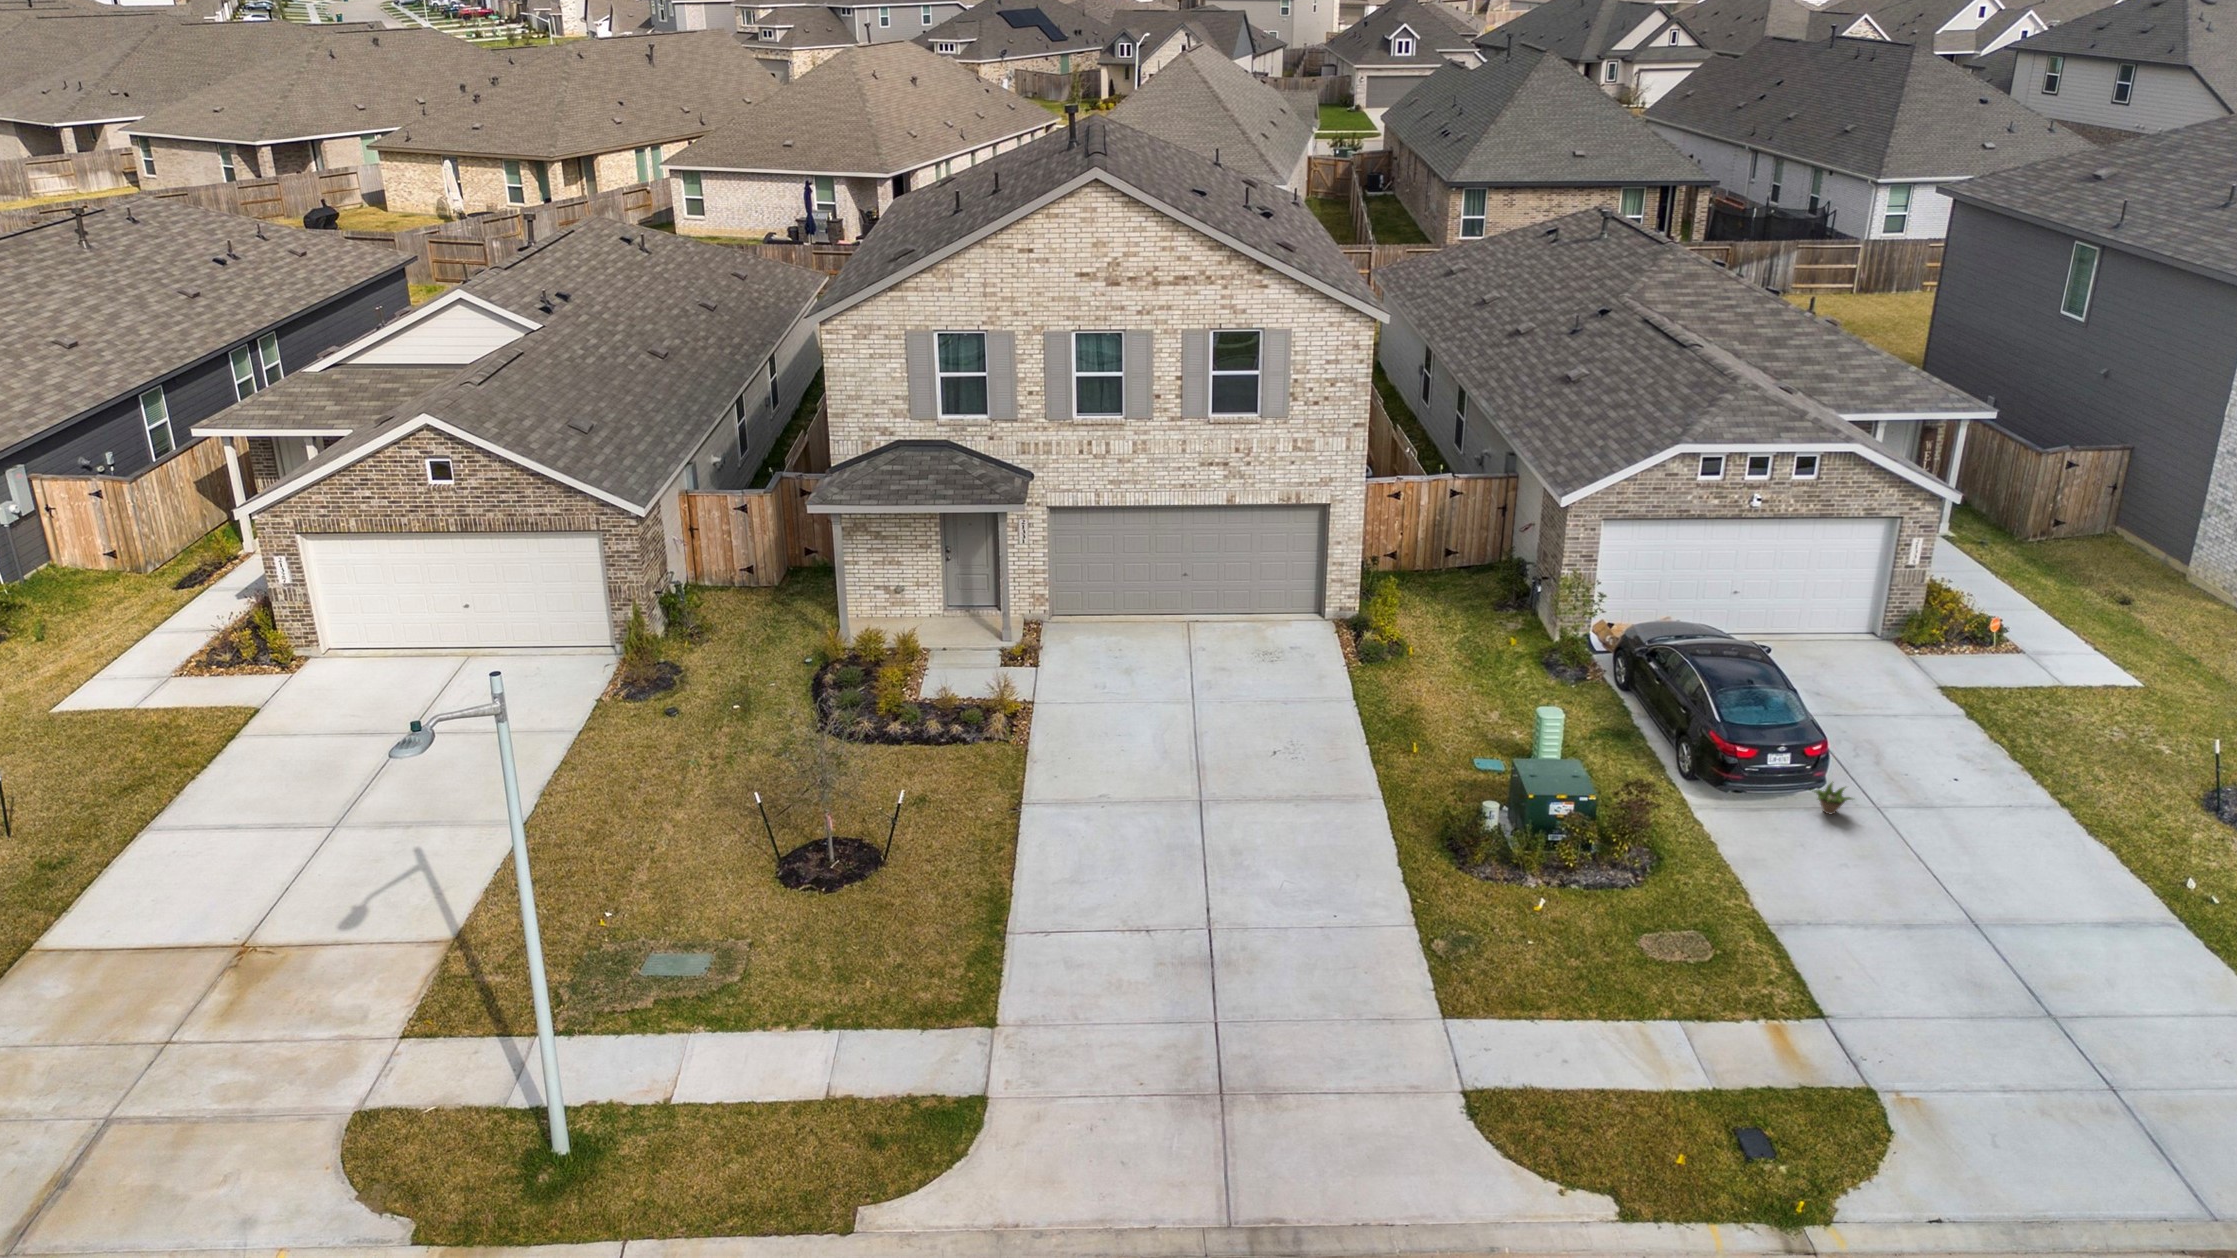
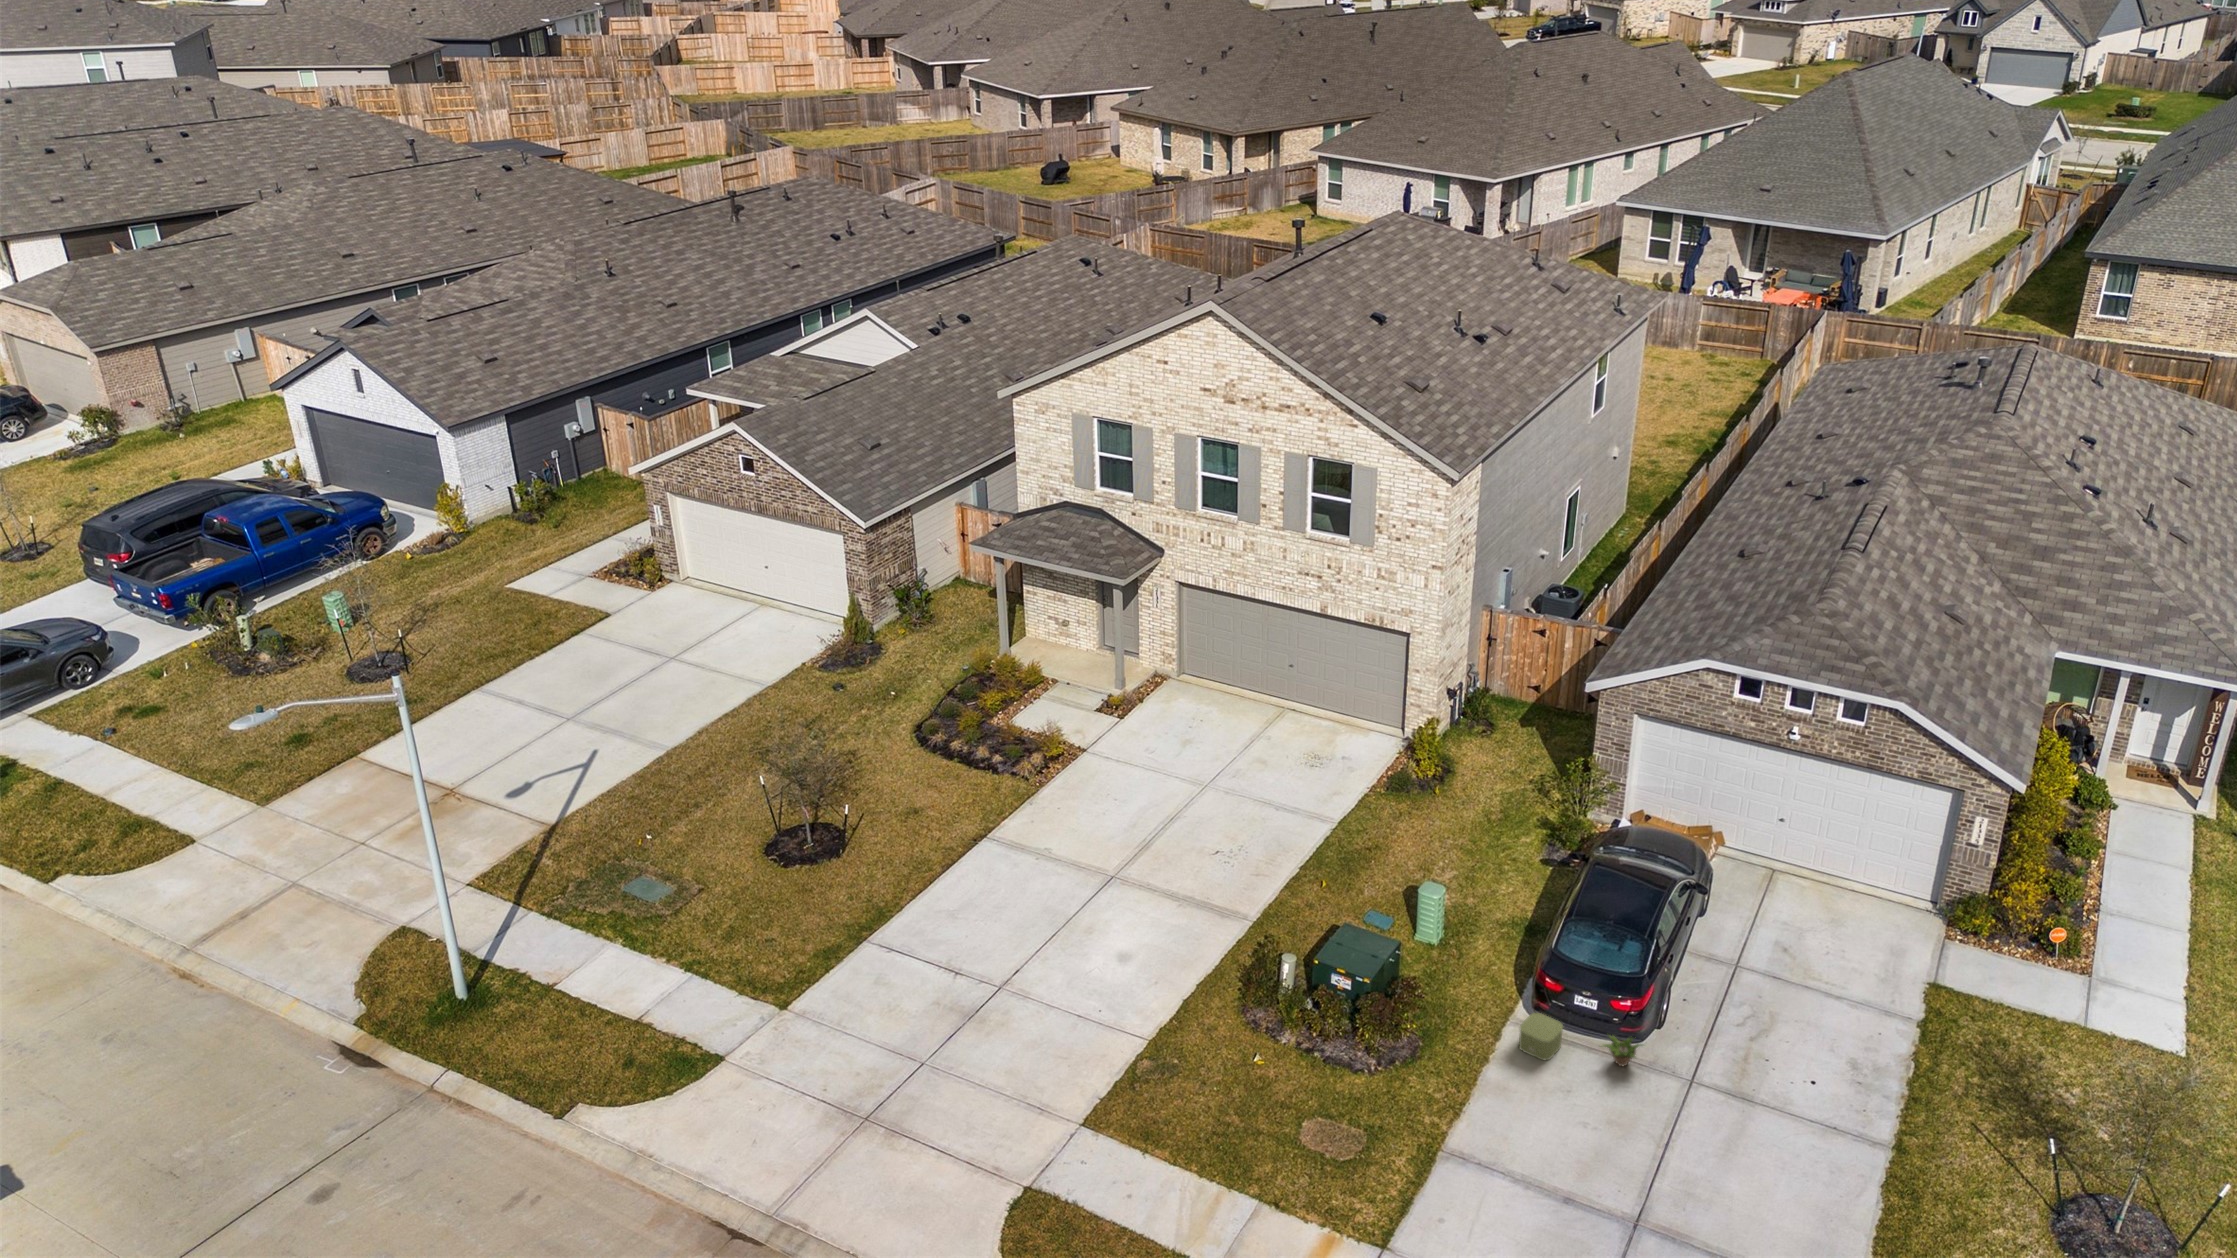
storage box: none [1736,789,1783,831] -> present [1519,1013,1563,1060]

